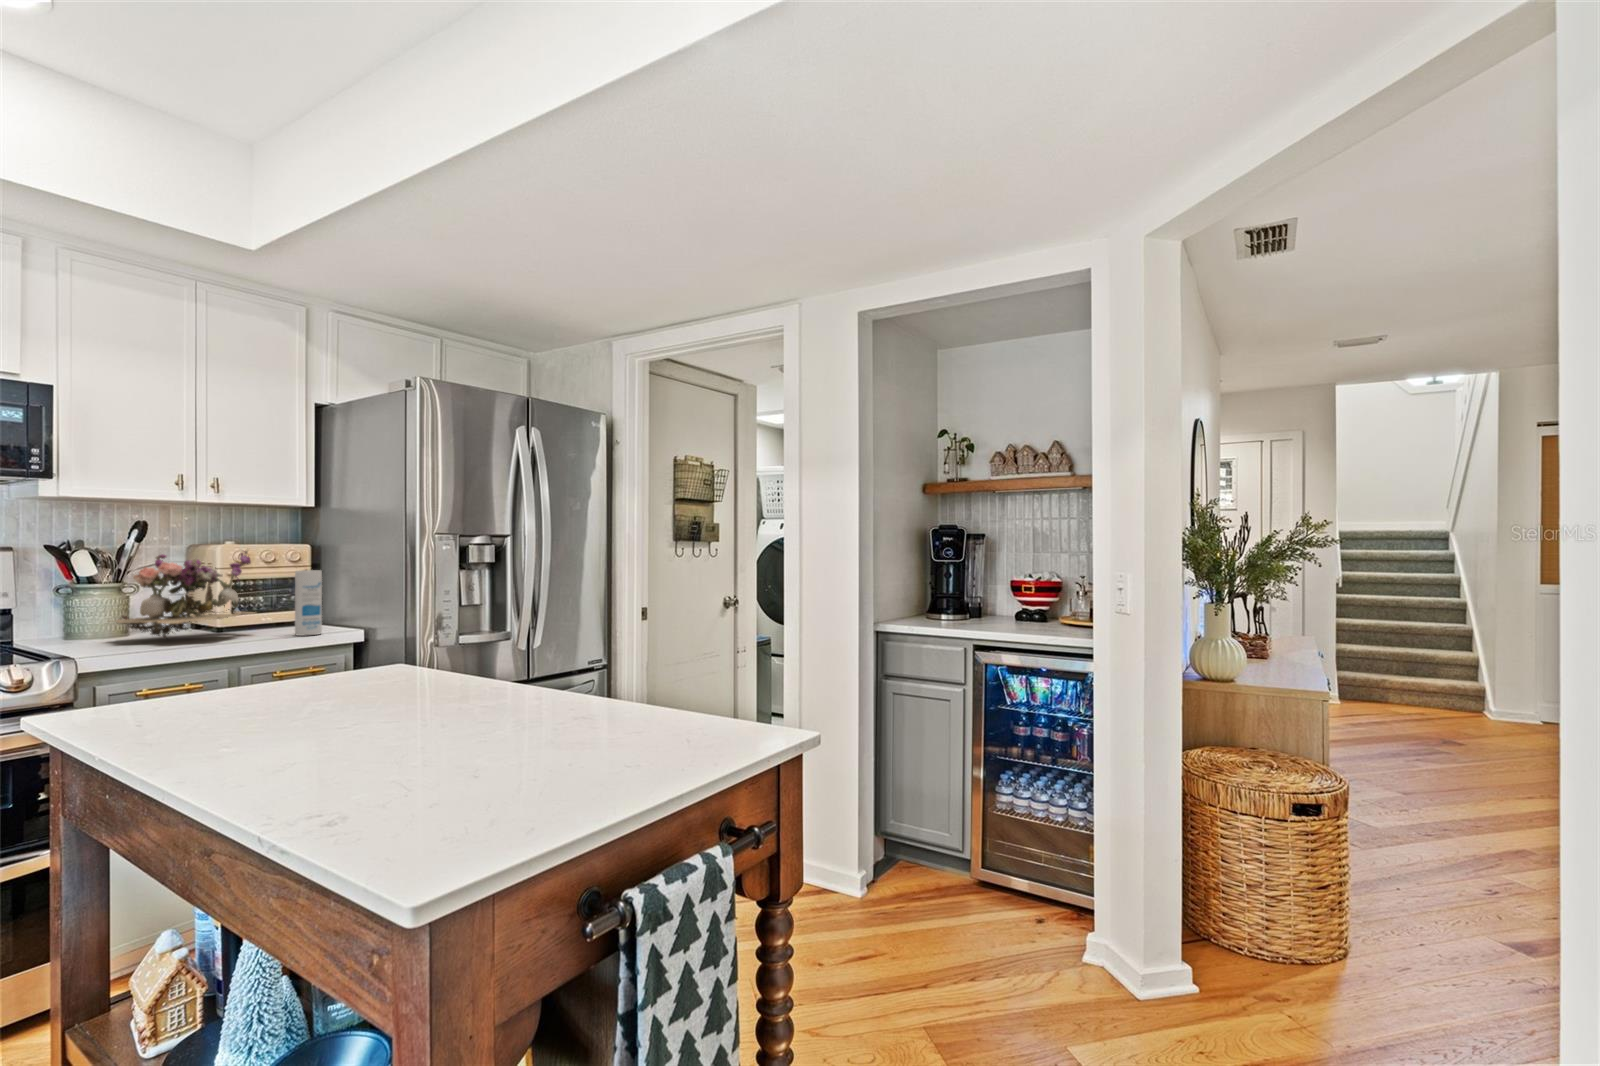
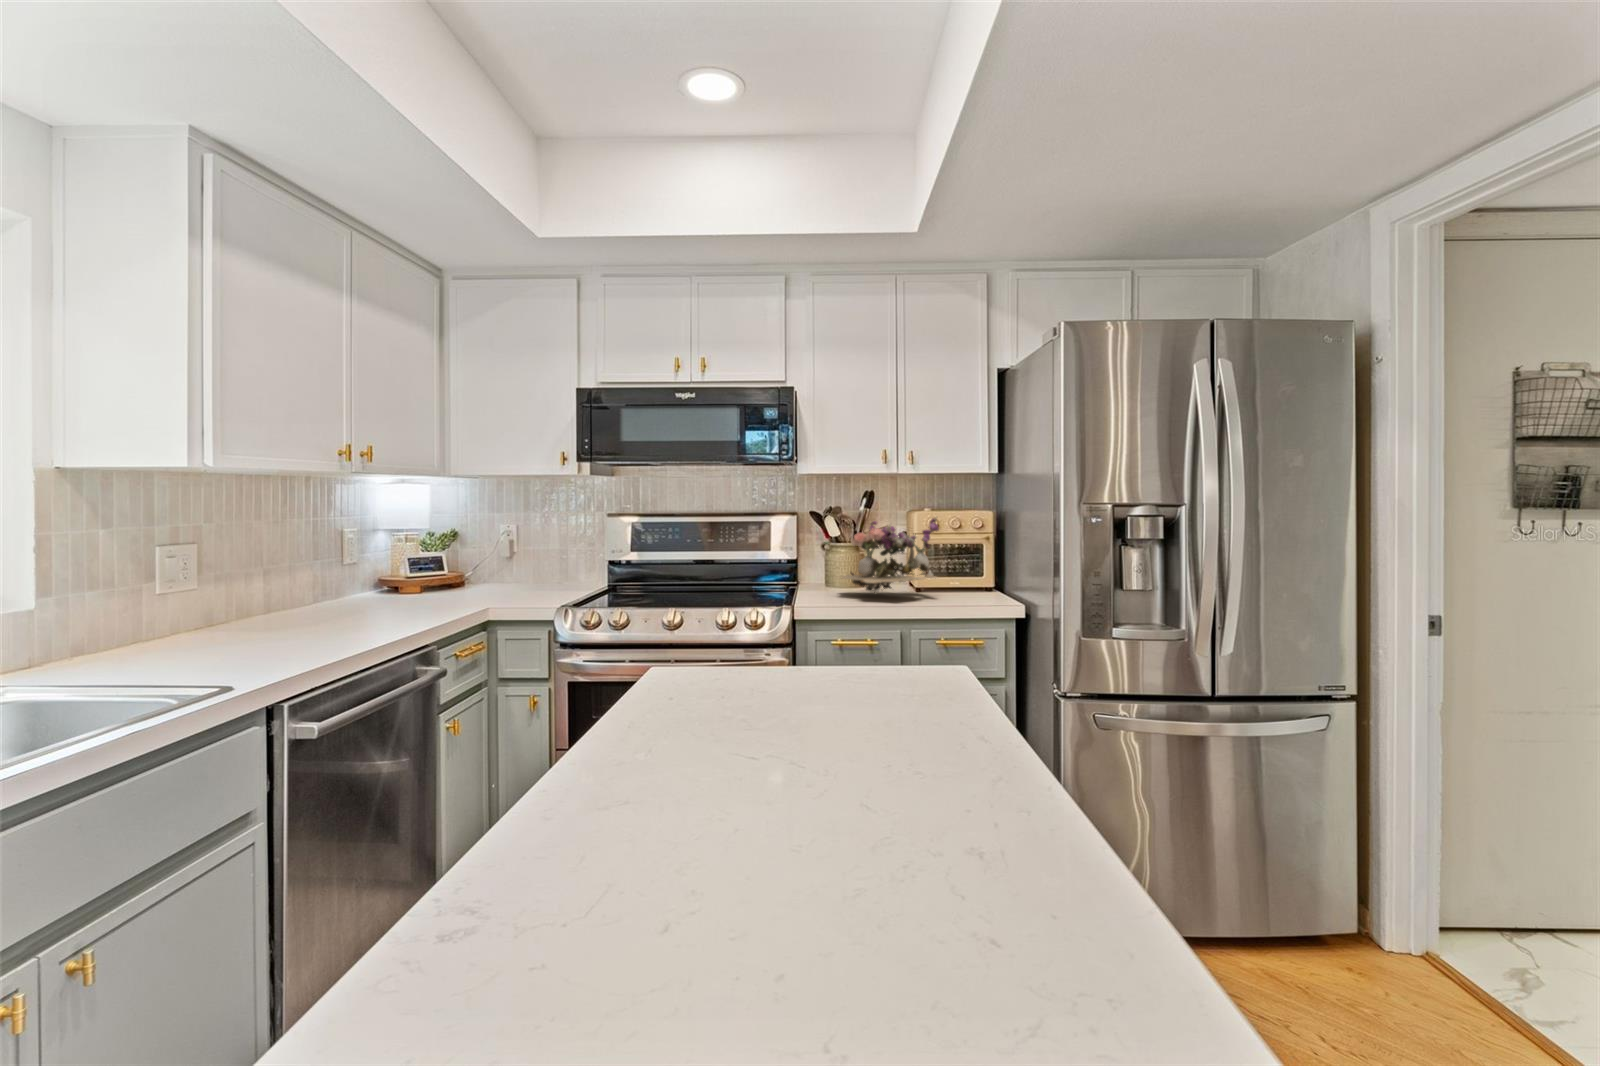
canister: present [295,570,322,636] -> none [966,539,989,605]

